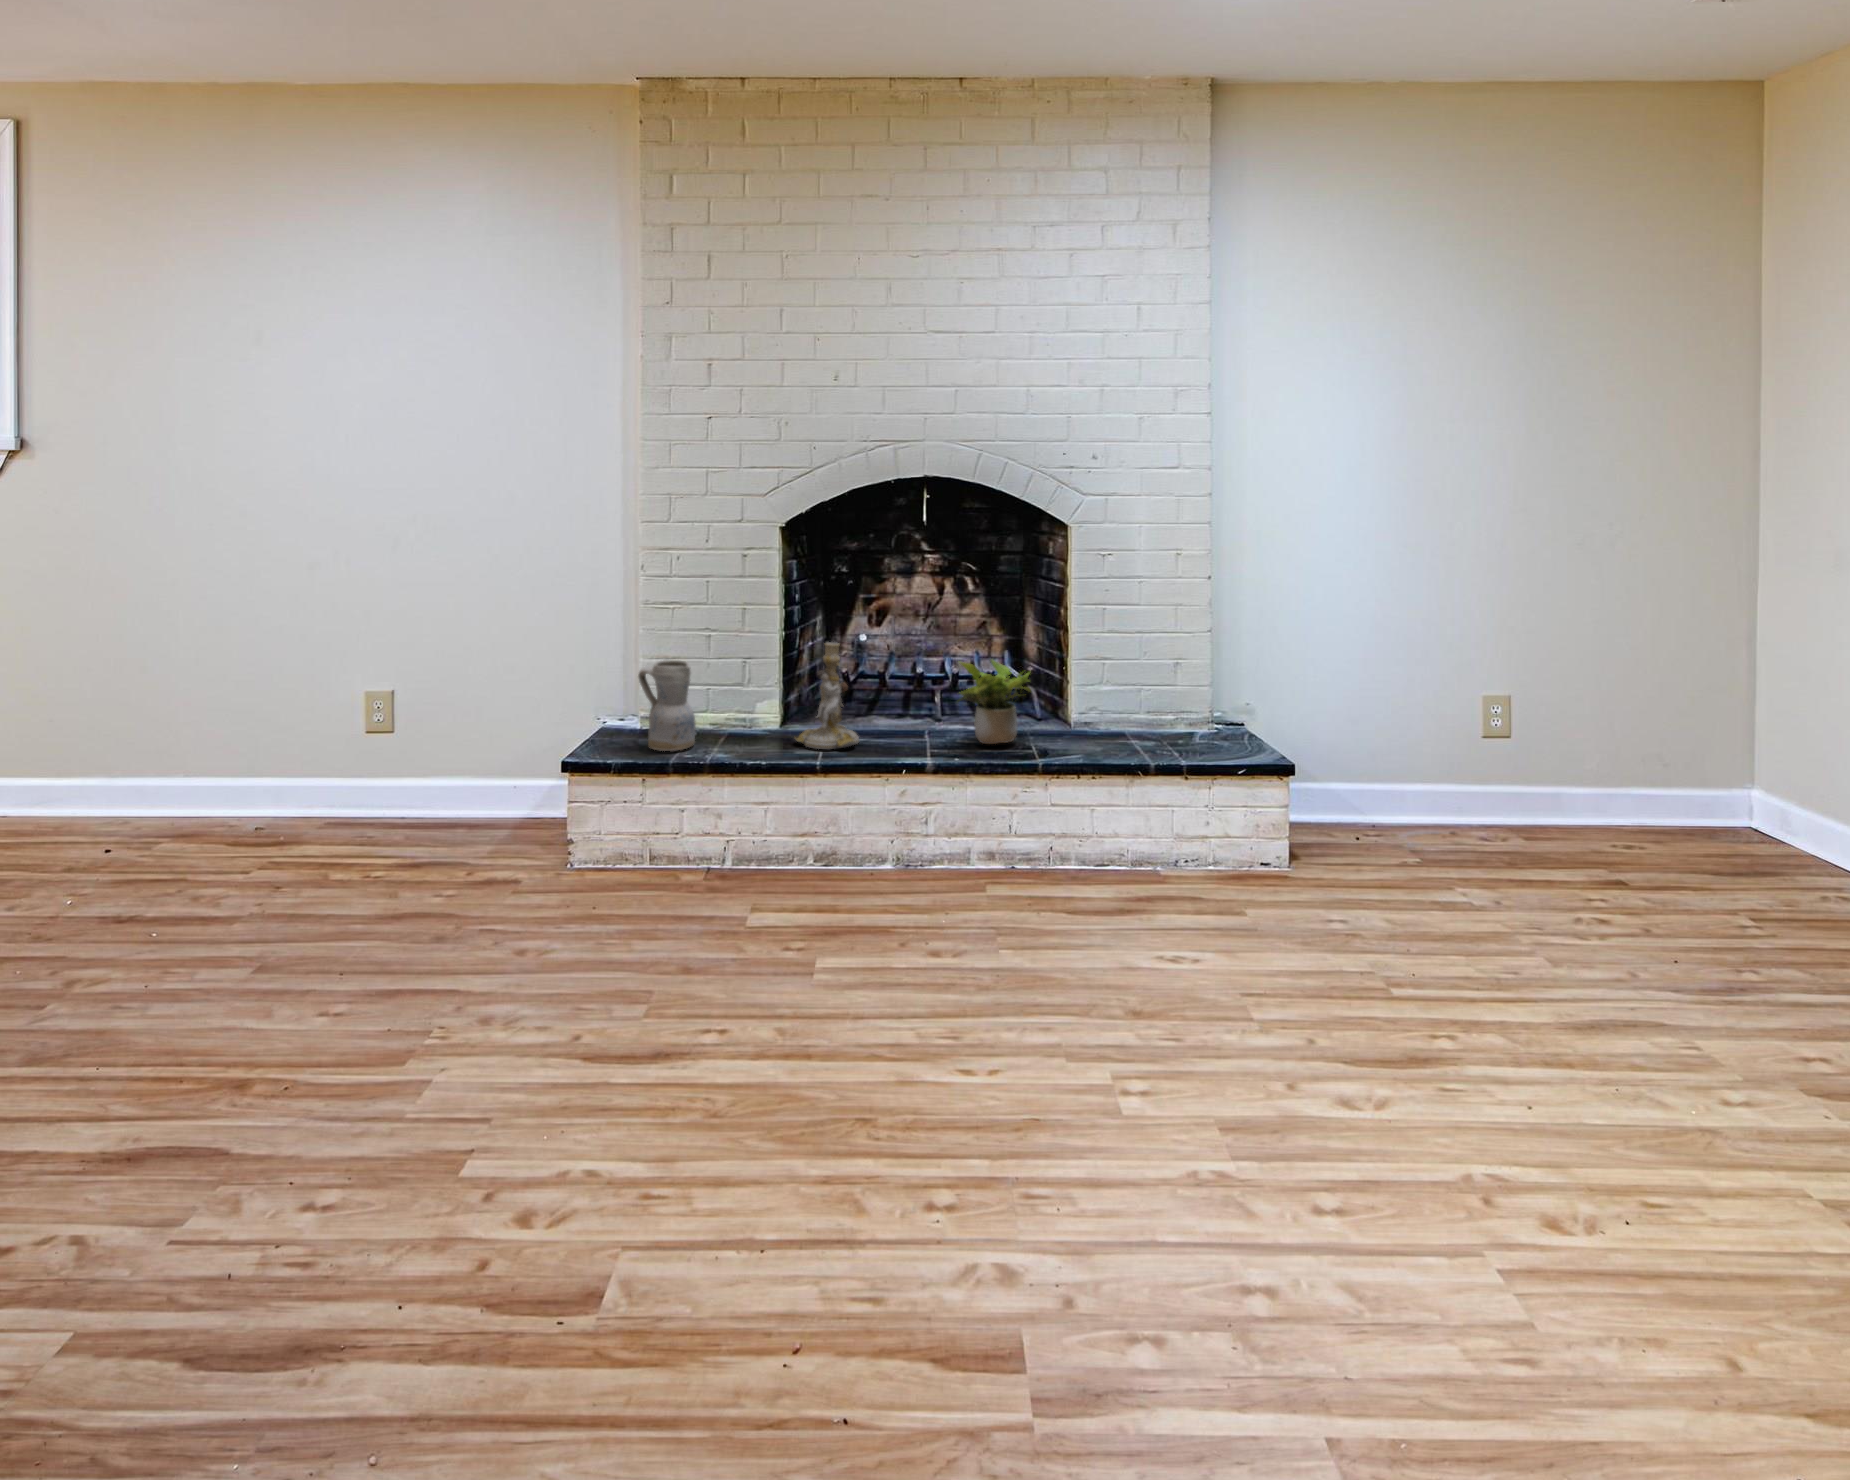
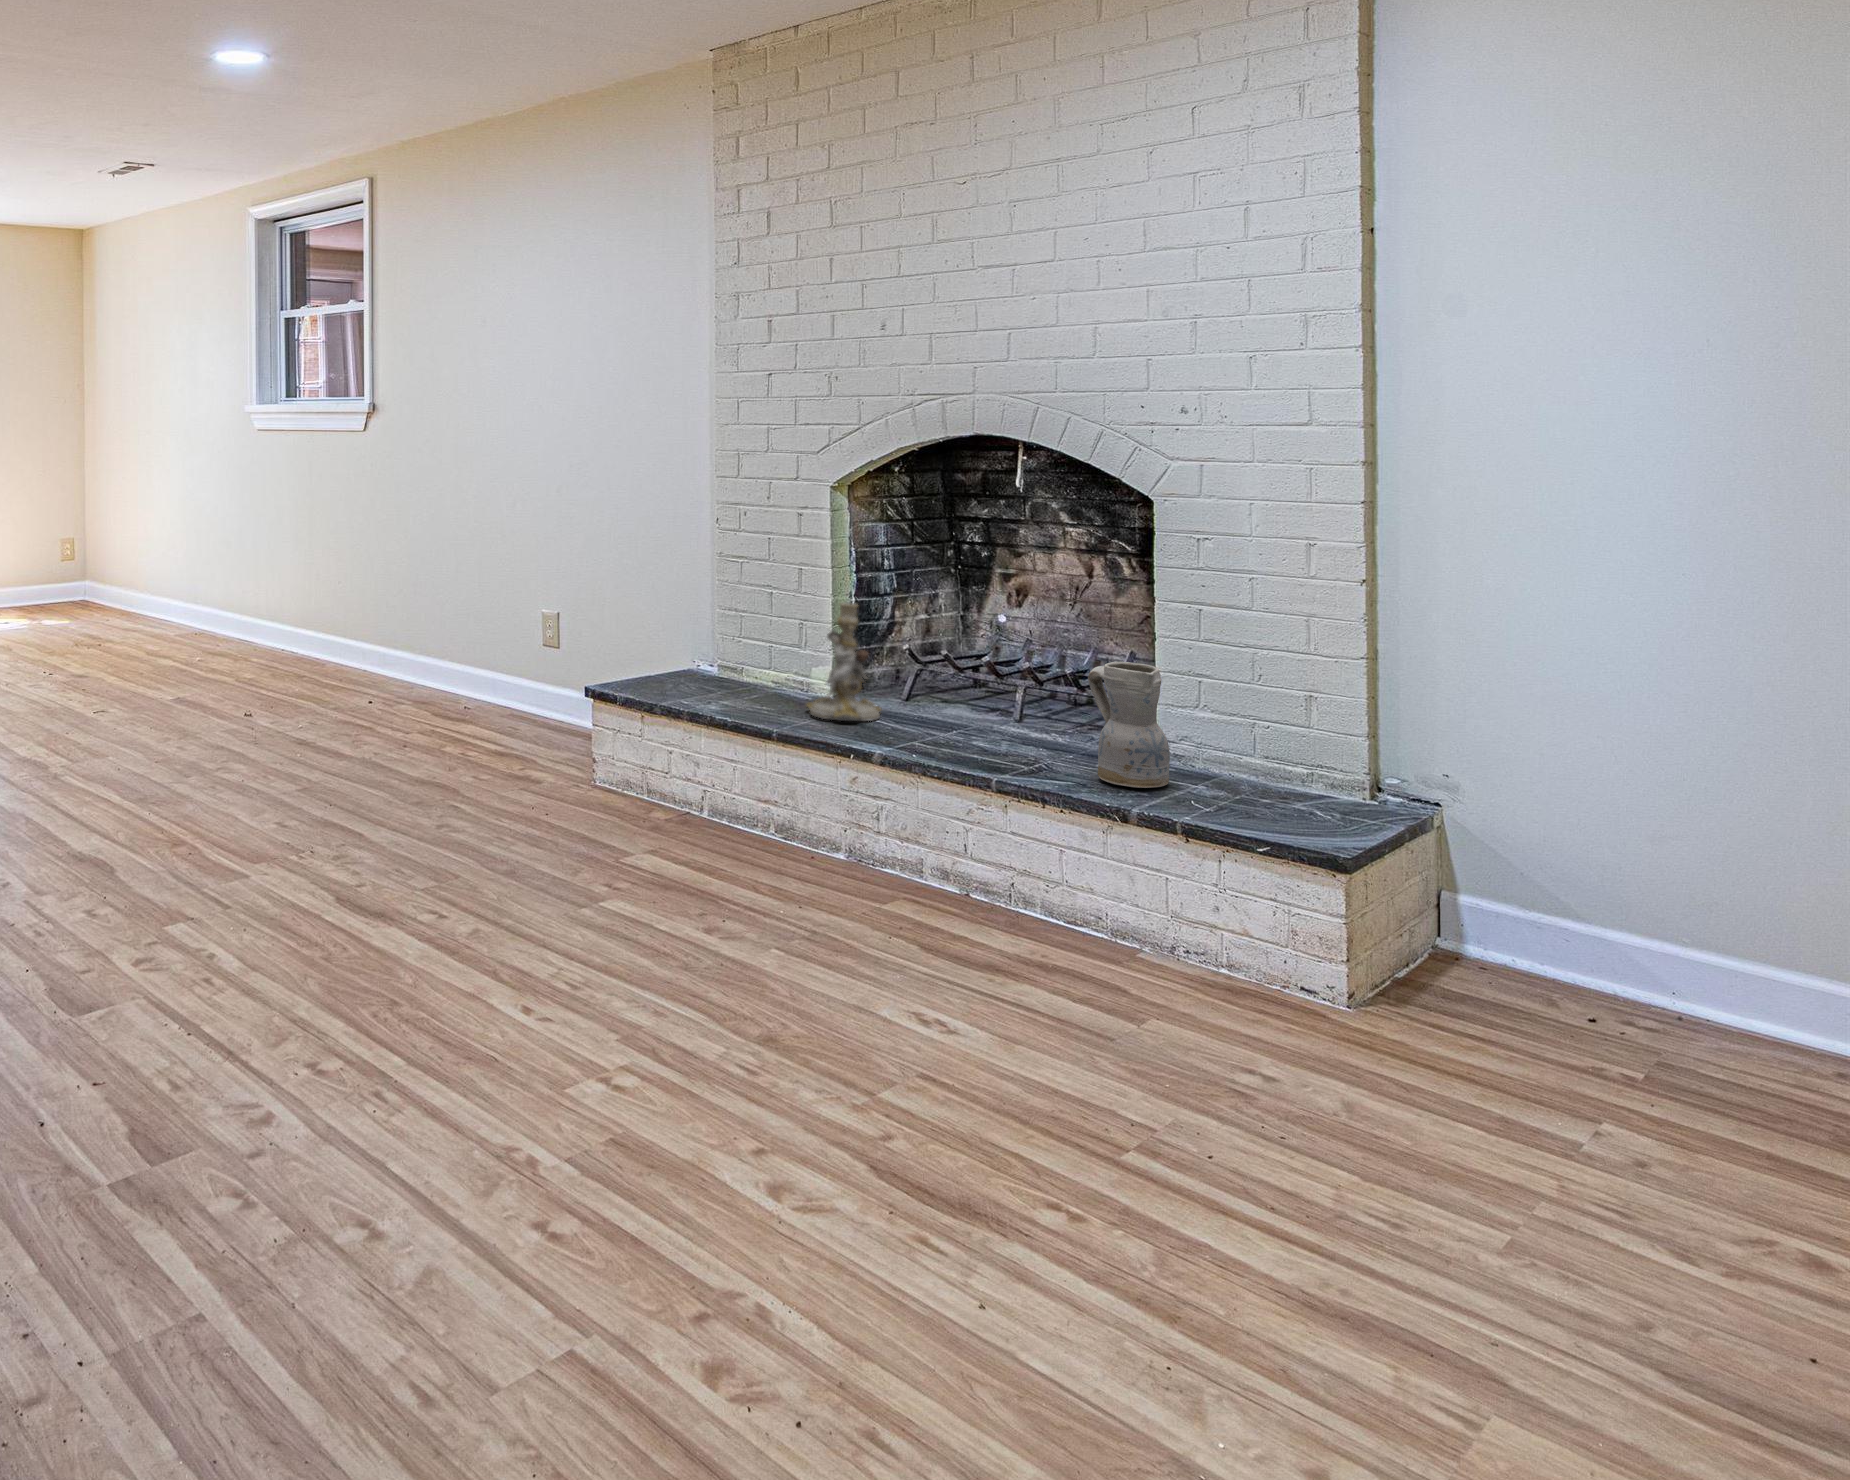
potted plant: present [958,659,1031,744] -> none [949,639,1085,752]
ceramic pitcher: present [638,660,696,751] -> present [1088,662,1170,788]

